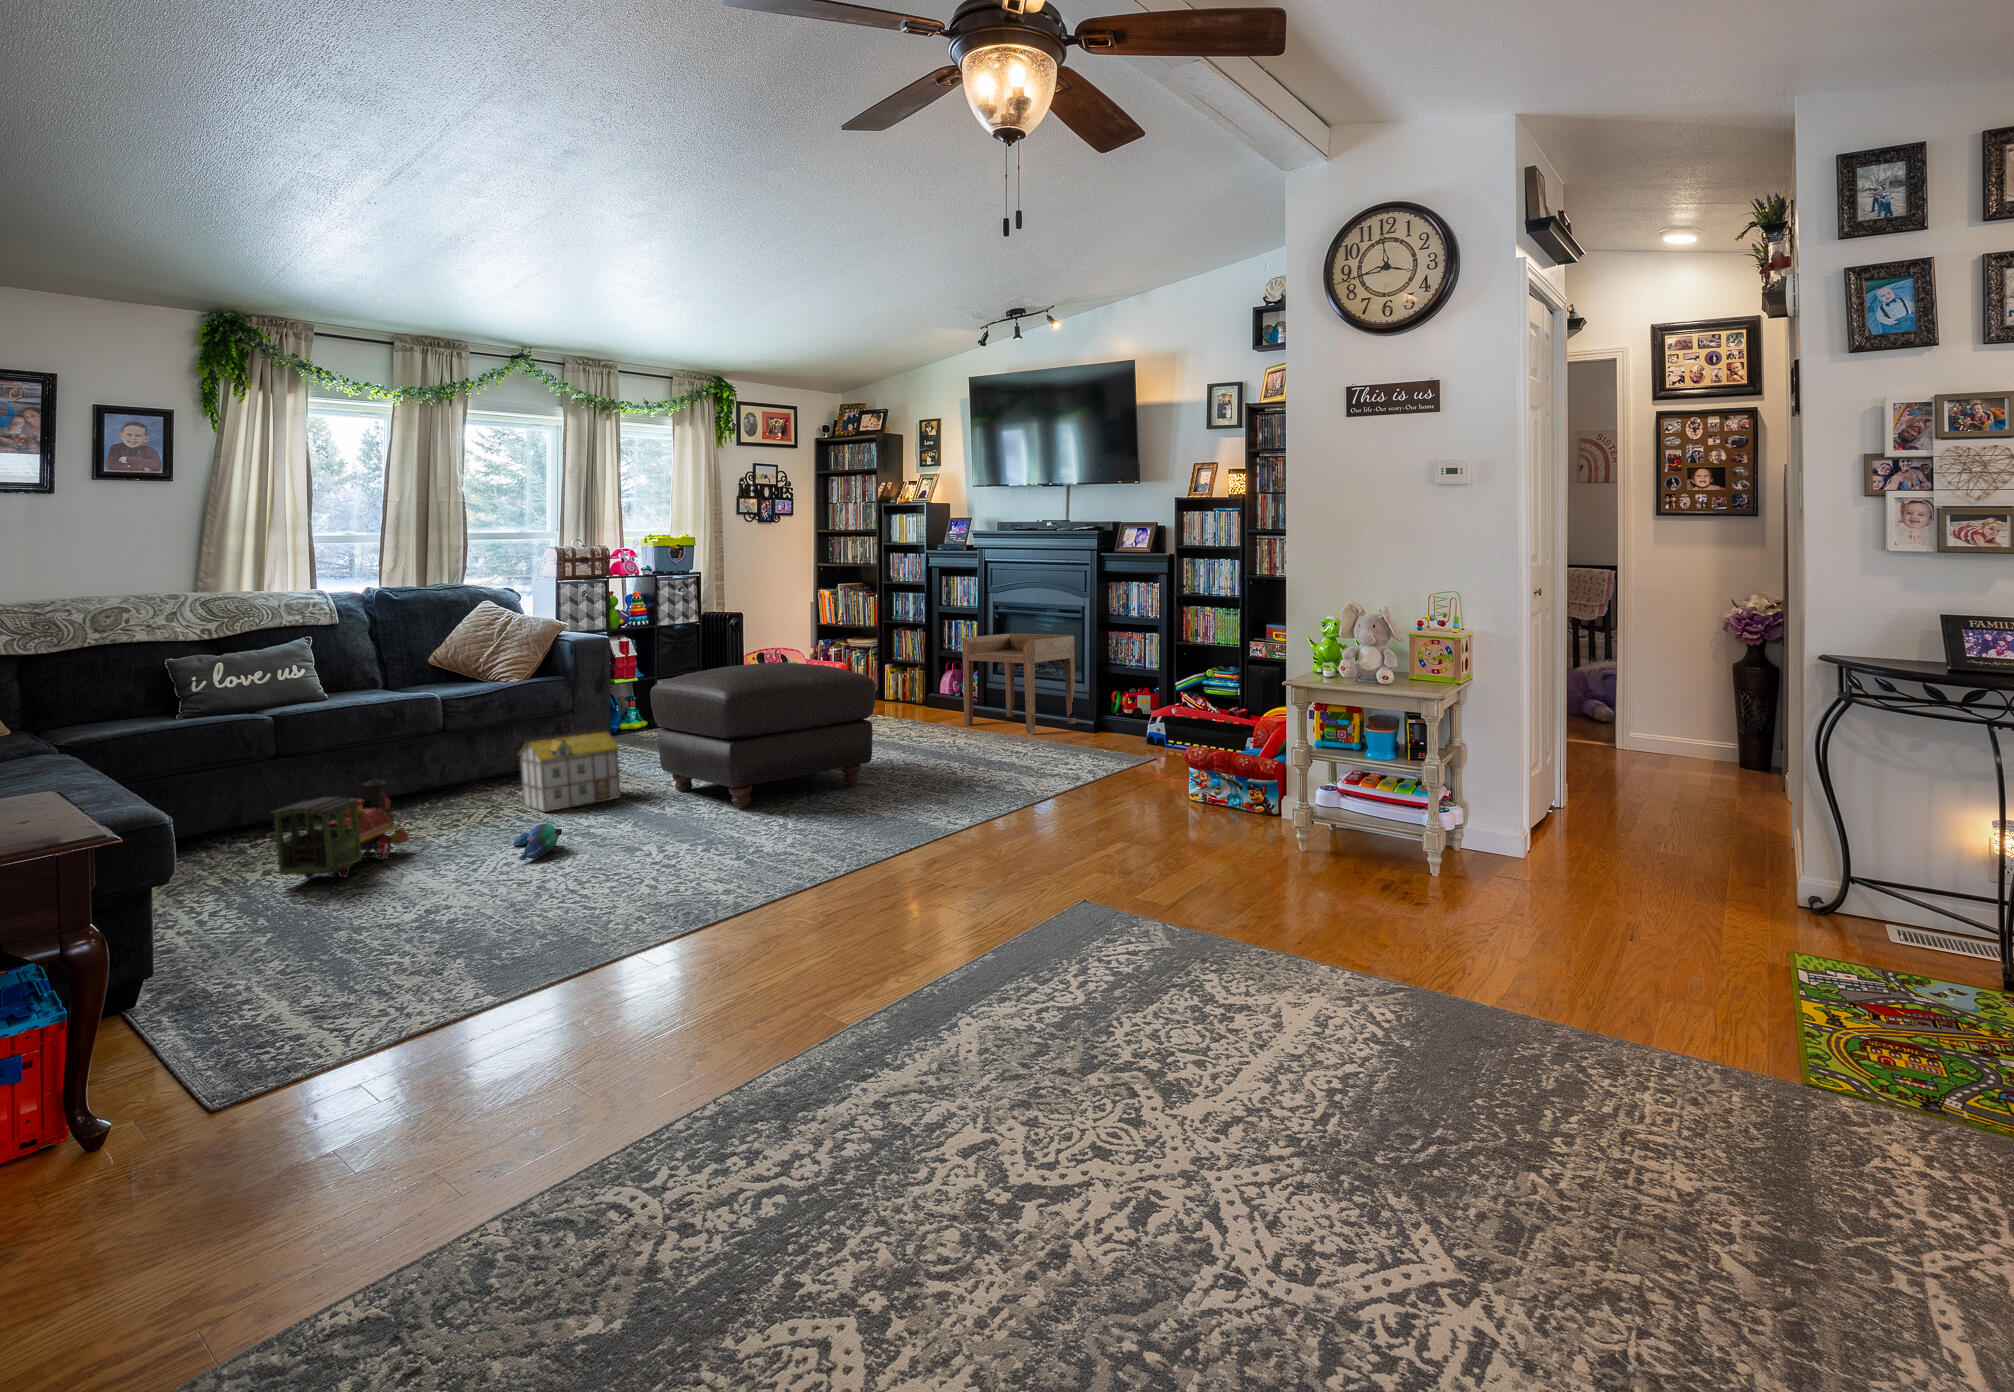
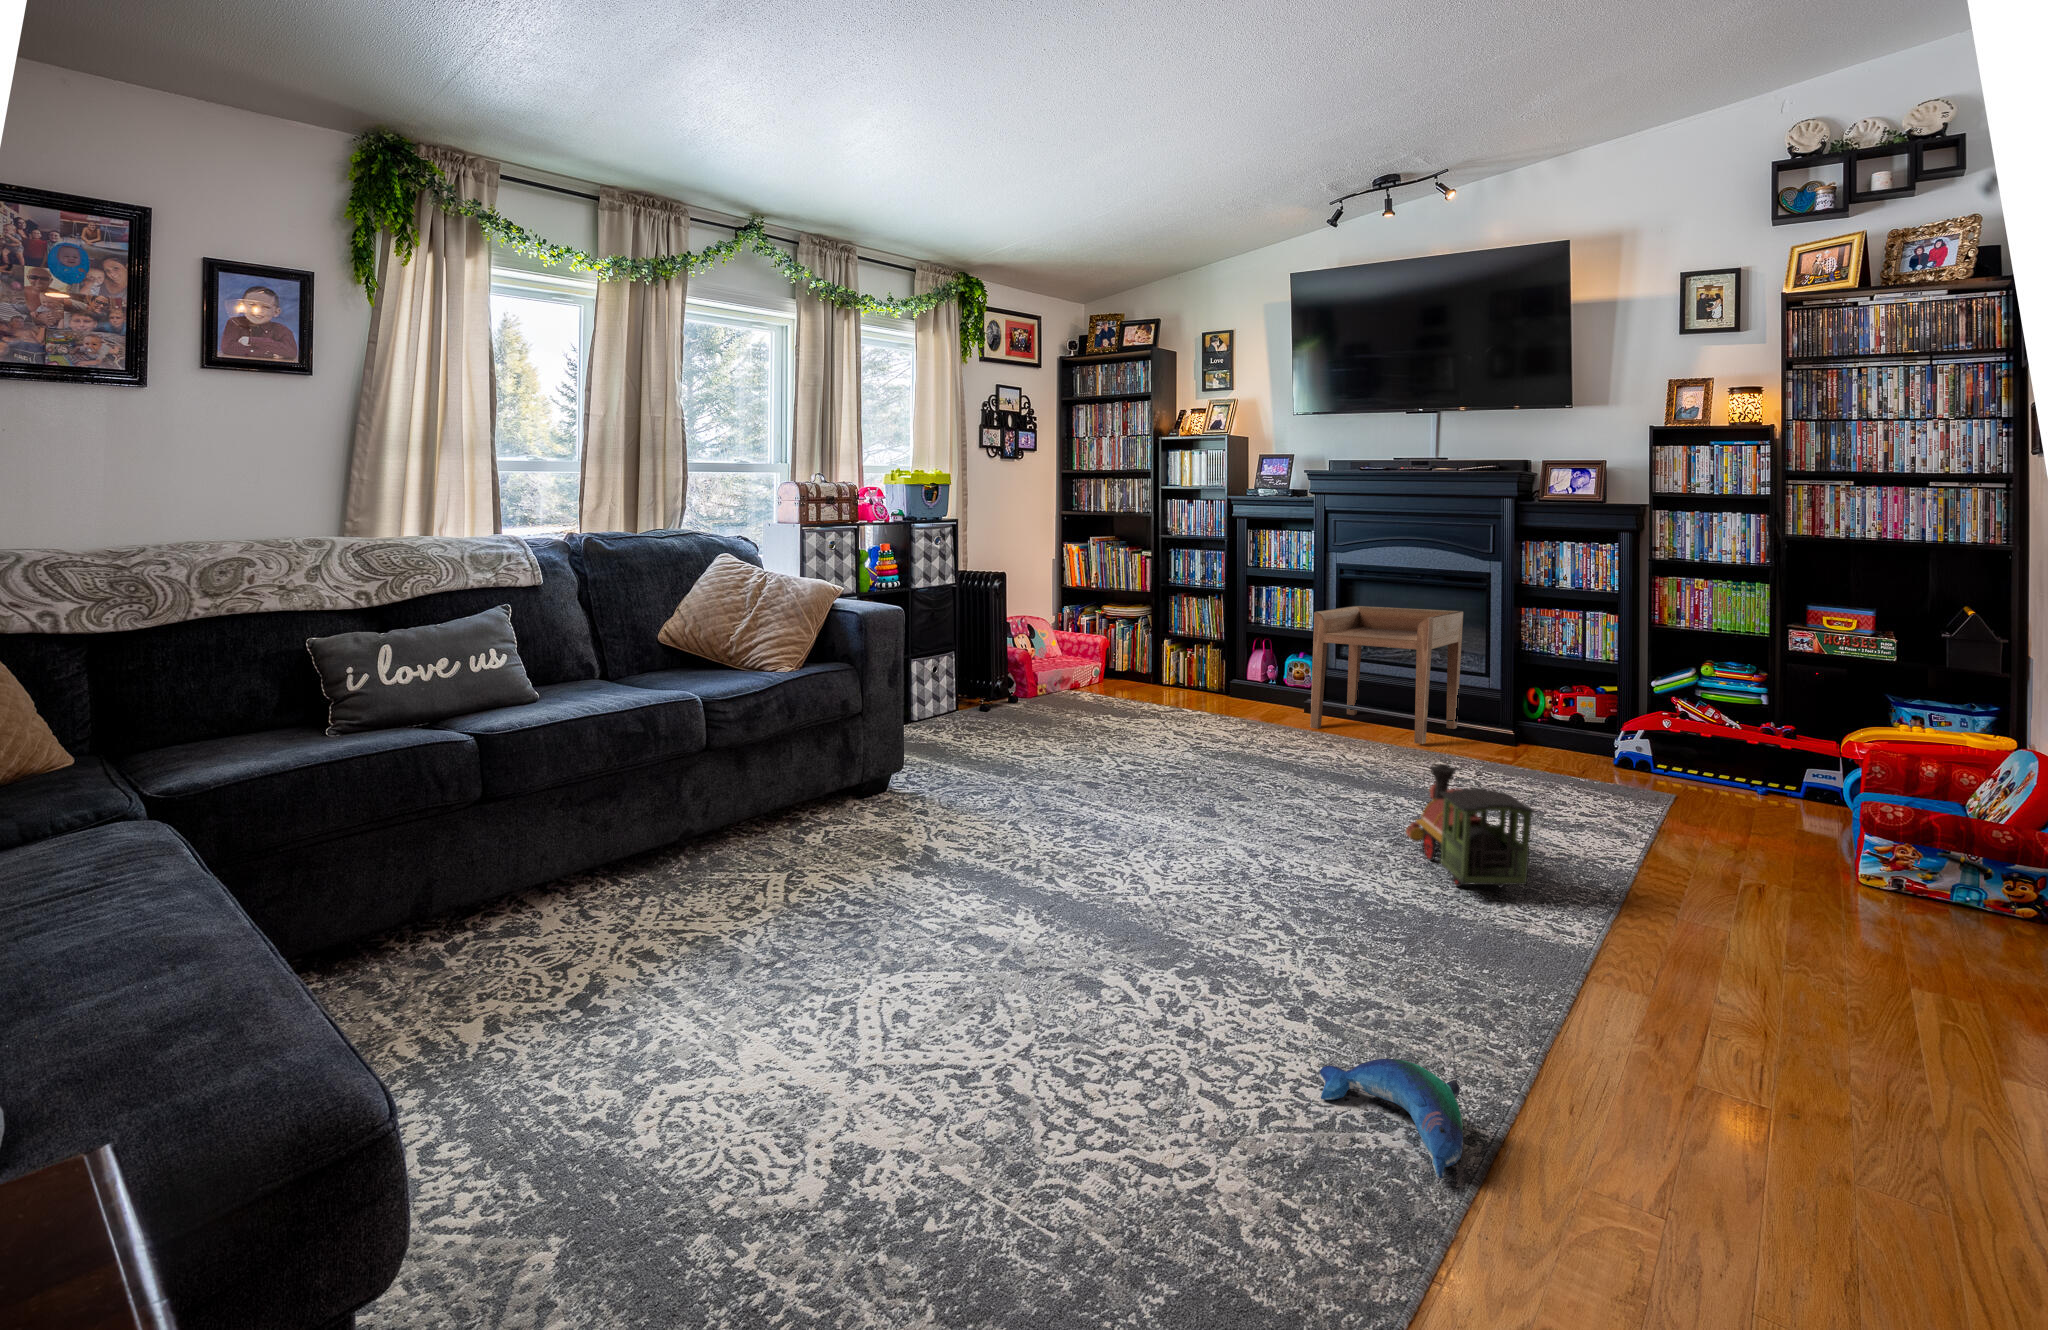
ottoman: present [650,662,876,808] -> none [1006,653,1333,887]
toy house: present [518,729,621,812] -> none [826,751,971,887]
toy train: present [270,779,409,879] -> present [1406,764,1536,887]
plush toy: present [513,824,562,861] -> present [1319,1059,1463,1178]

